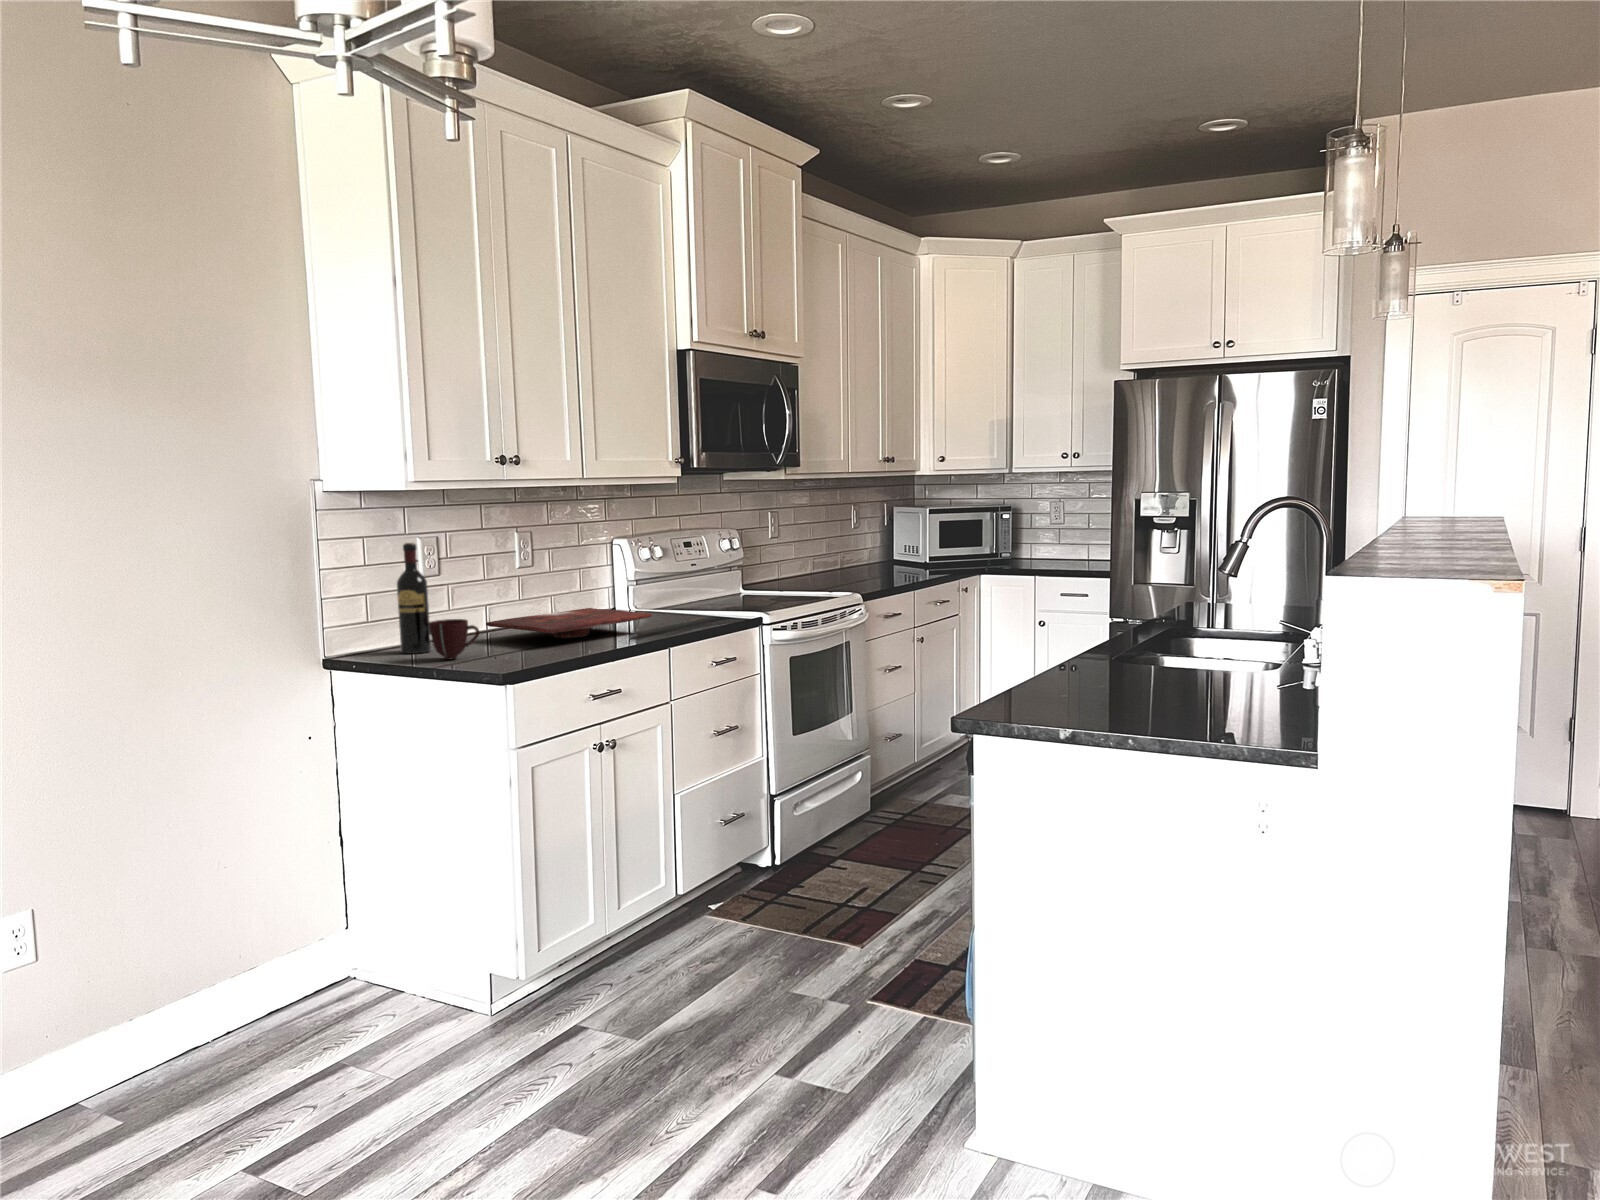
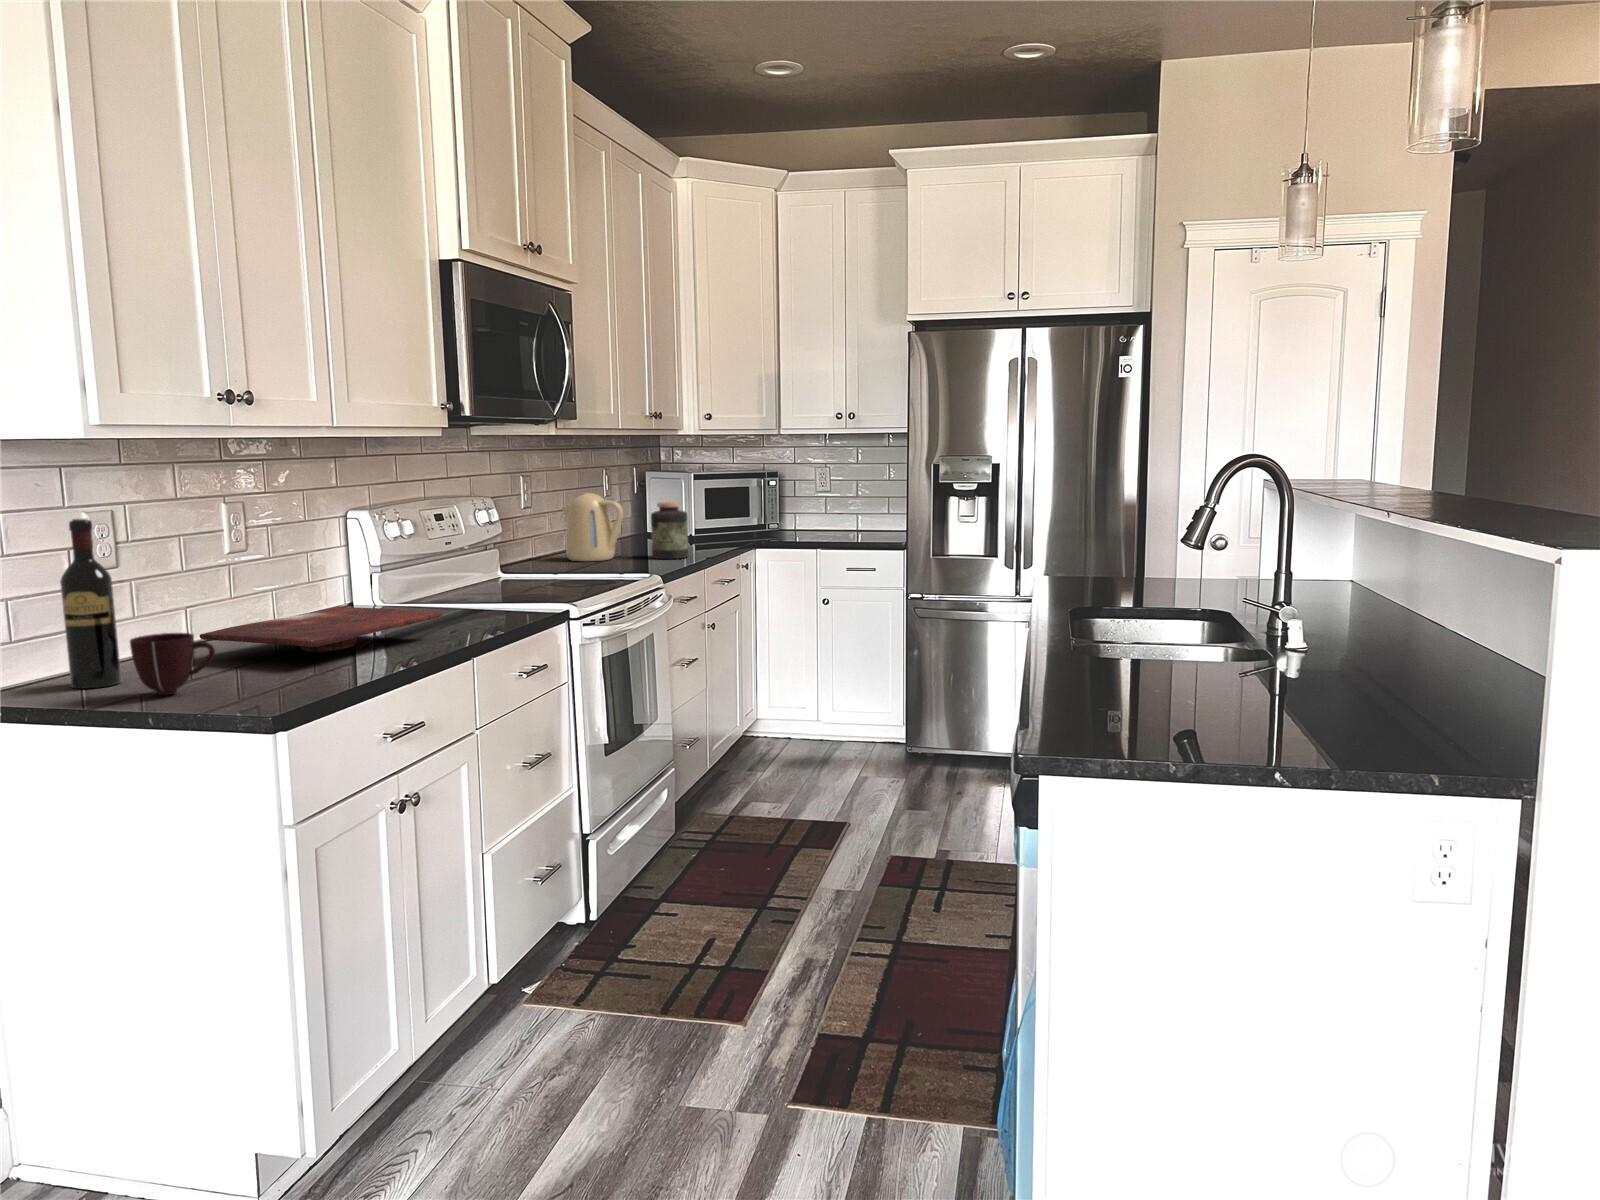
kettle: none [804,526,850,581] -> present [562,493,623,561]
jar: none [874,534,905,581] -> present [651,502,689,559]

